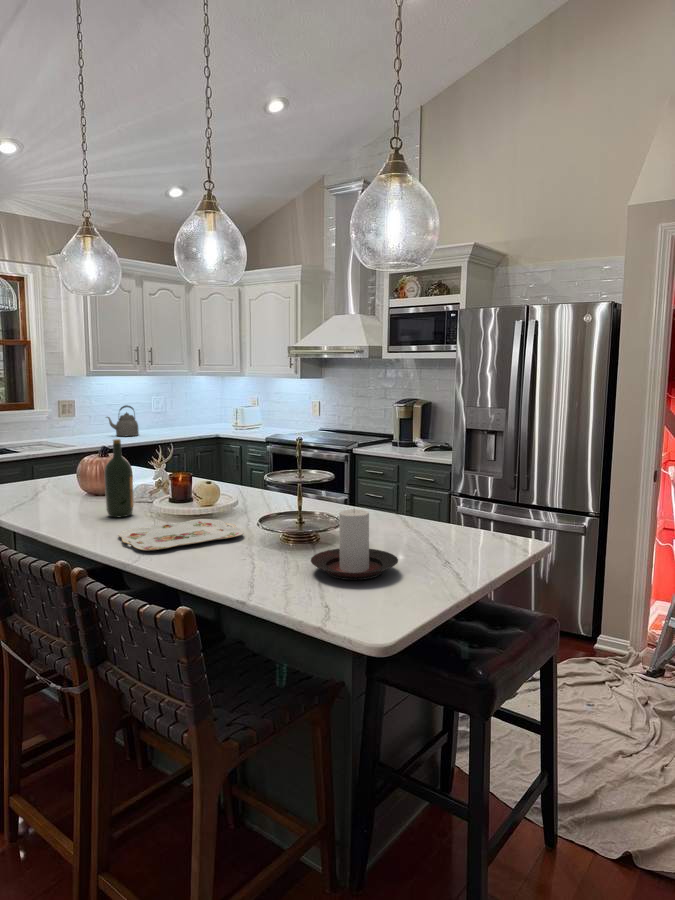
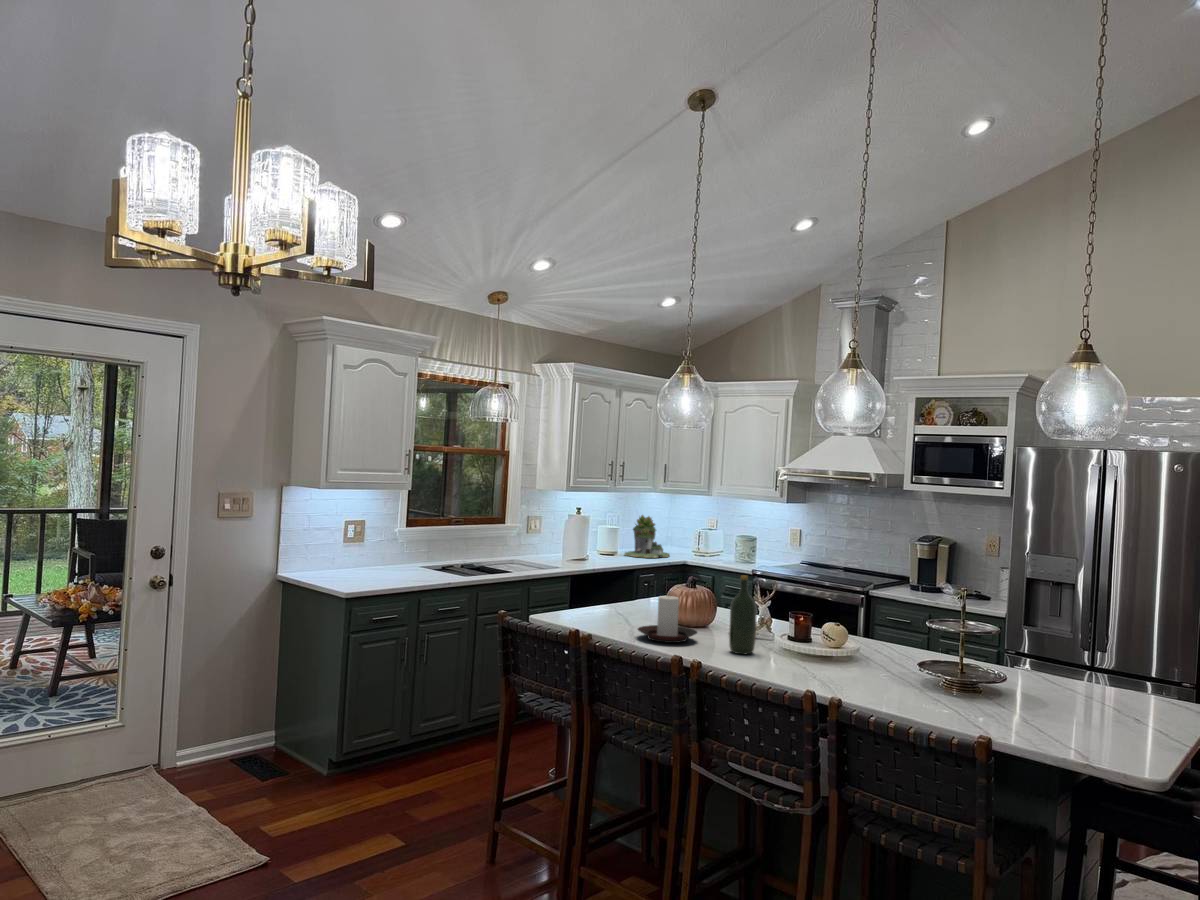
succulent planter: none [168,393,211,431] -> present [624,515,670,558]
kettle: present [107,405,139,436] -> none [572,527,605,562]
candle holder: present [311,509,398,580] -> present [638,596,697,643]
serving tray: present [118,519,244,551] -> none [778,661,904,688]

